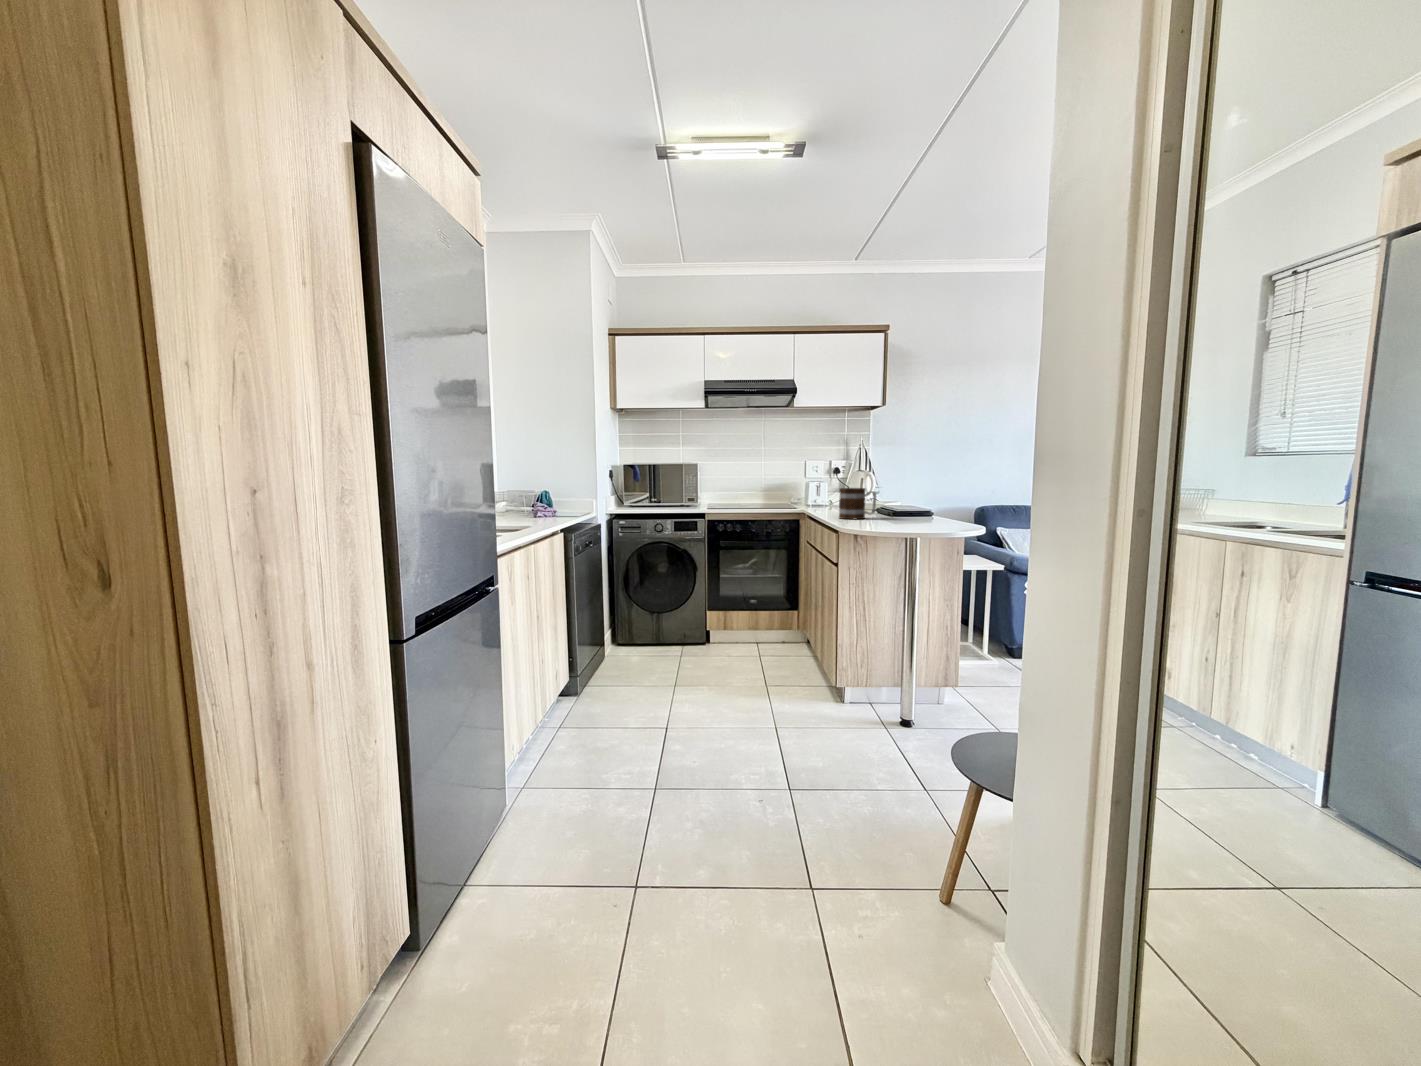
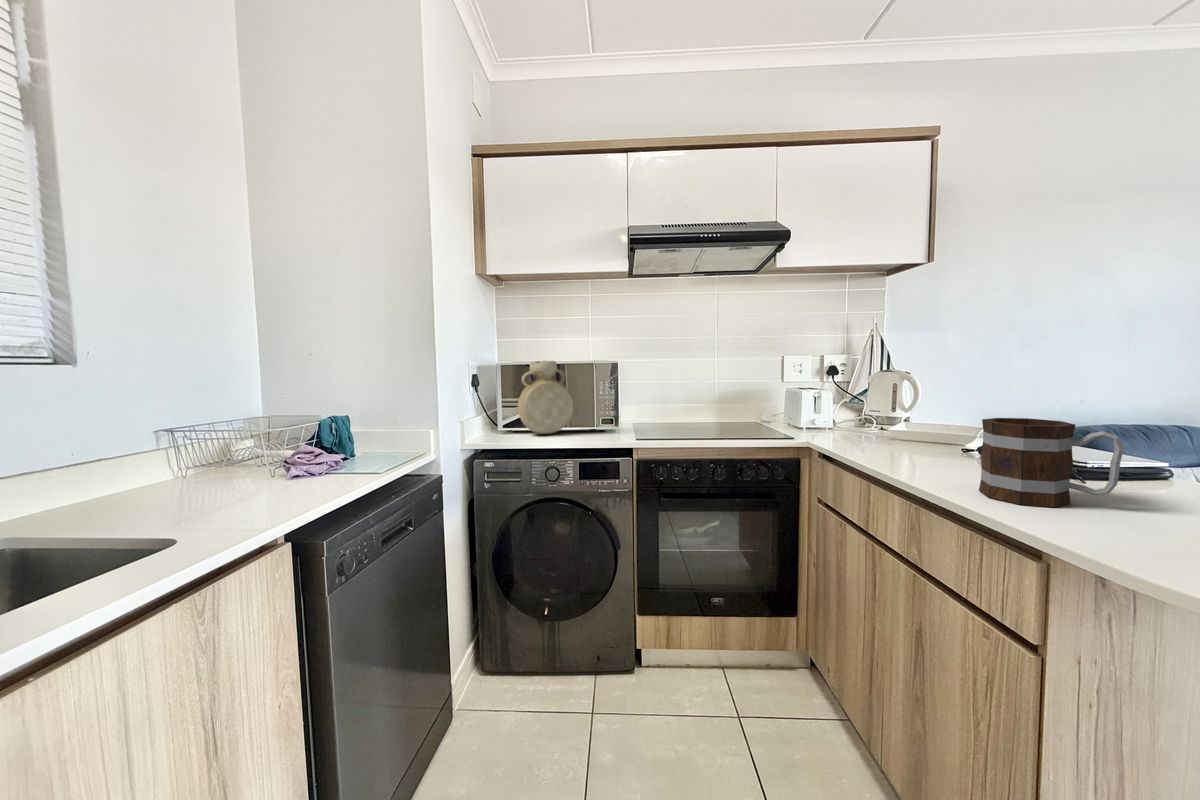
vase: none [636,462,670,507] -> present [518,361,574,434]

